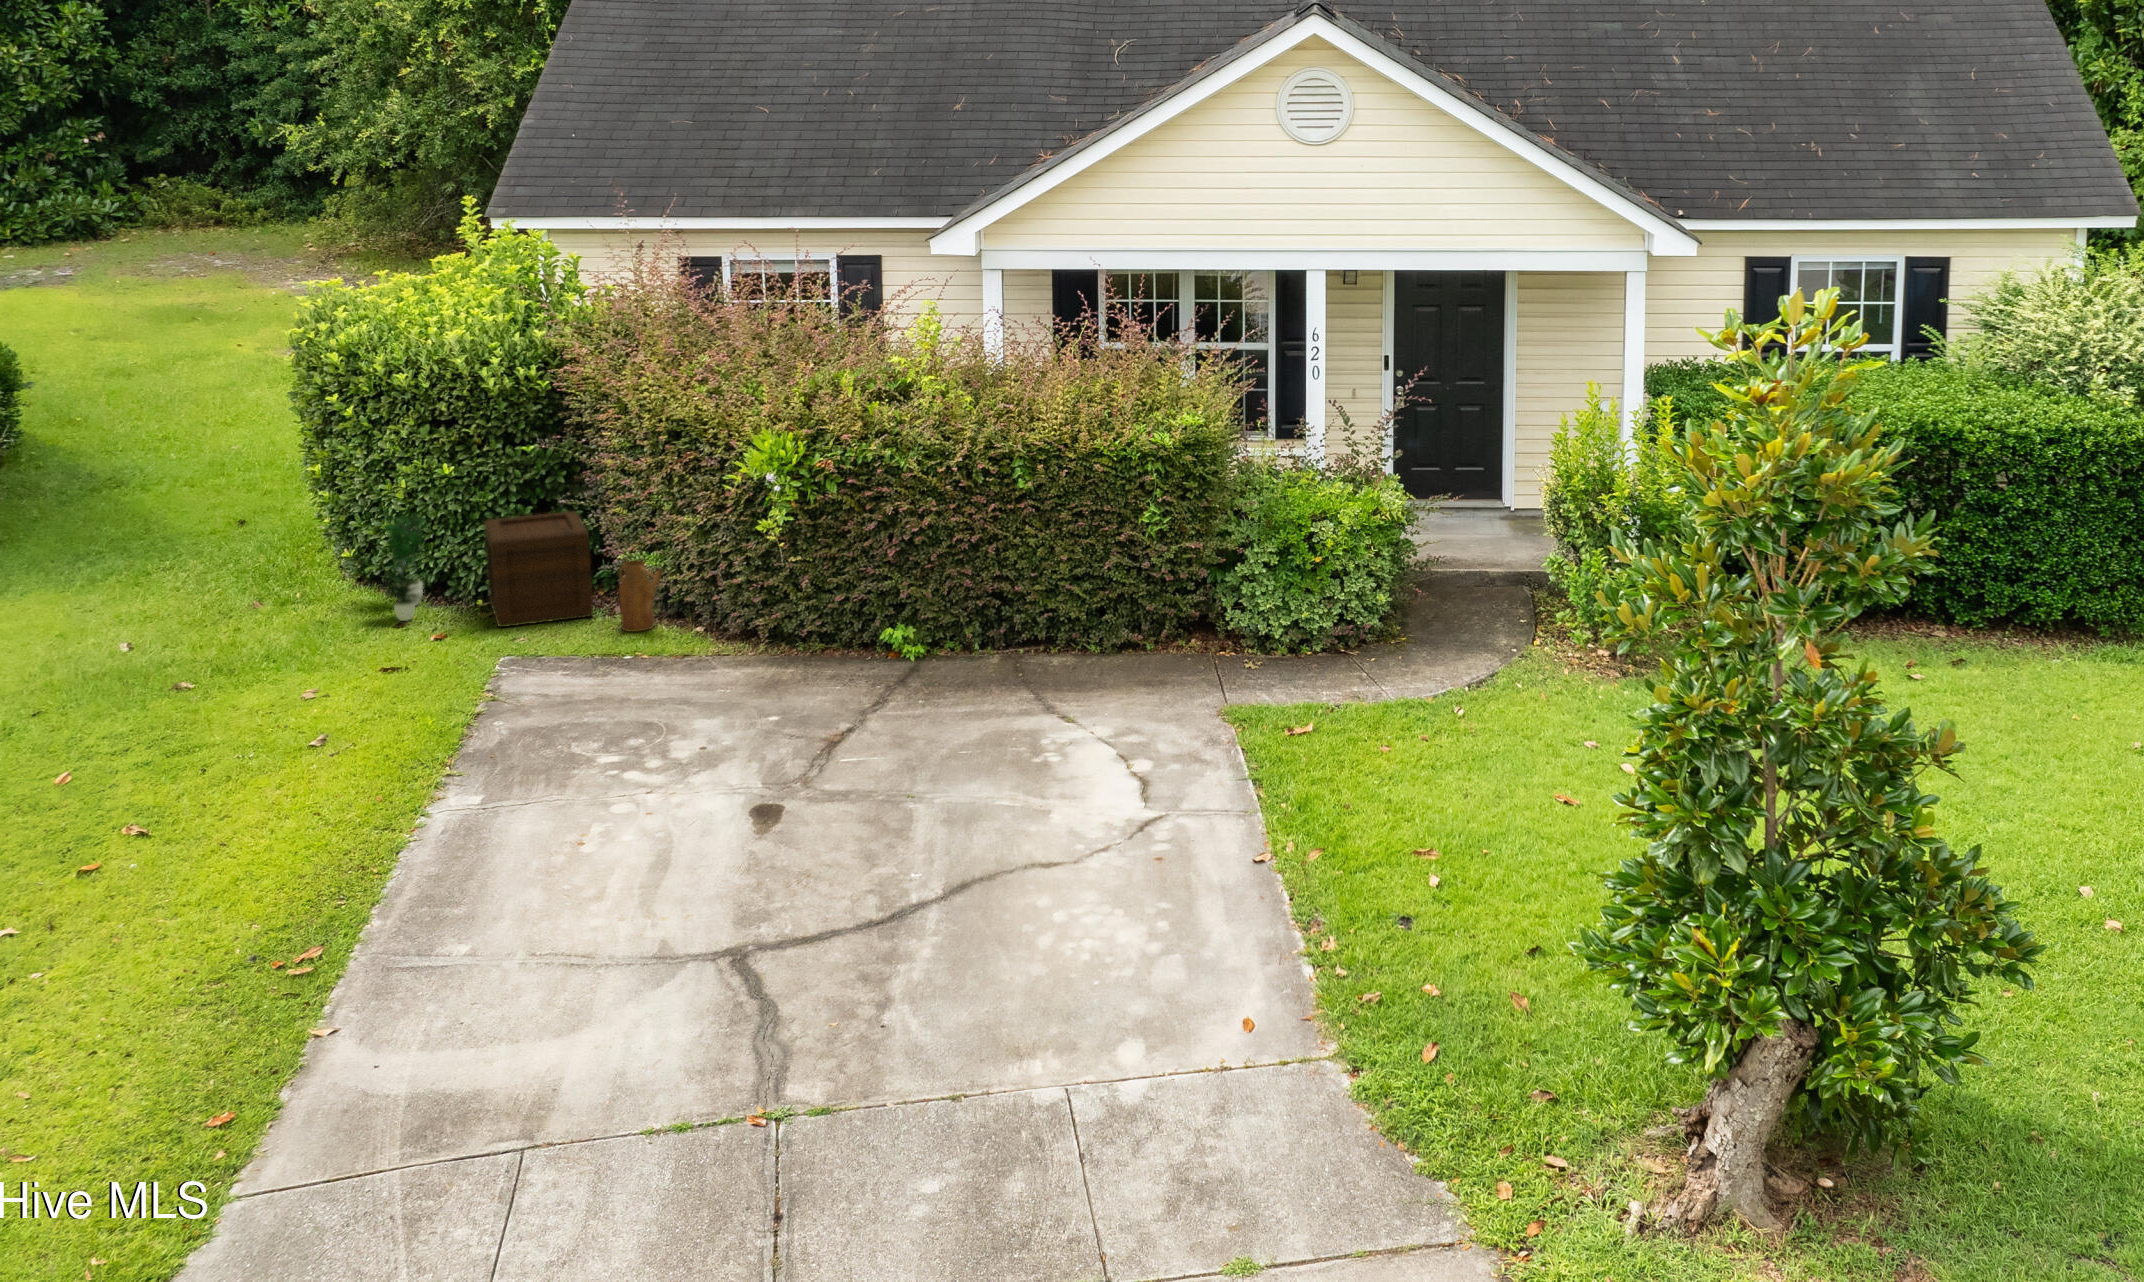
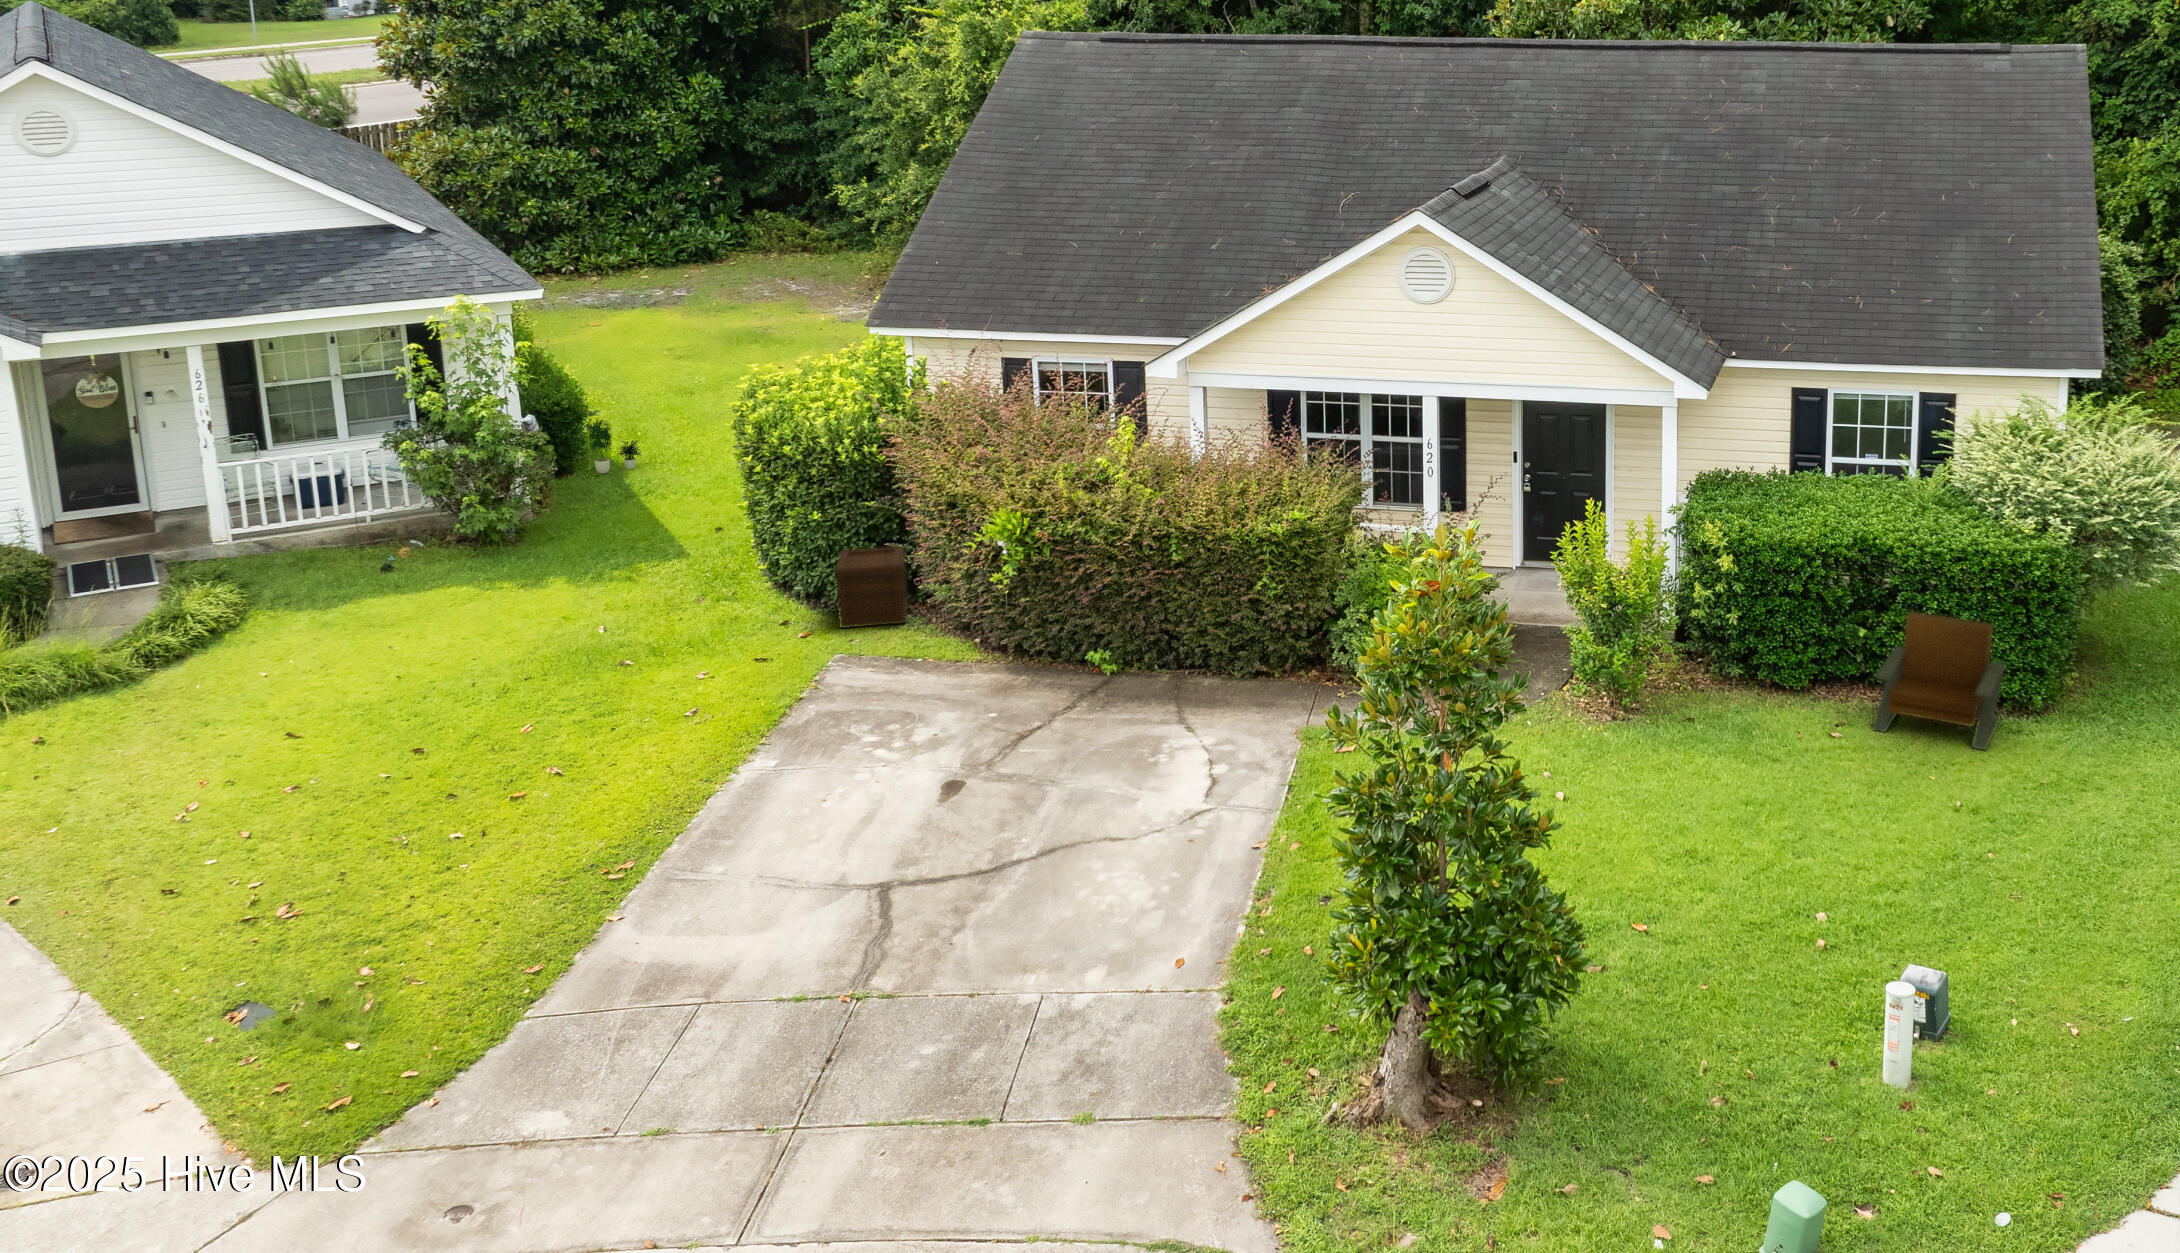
lounge chair: none [1958,506,2128,670] -> present [1872,612,2005,750]
potted plant: present [378,513,427,621] -> present [586,419,641,474]
watering can: present [619,560,662,632] -> none [917,588,944,638]

